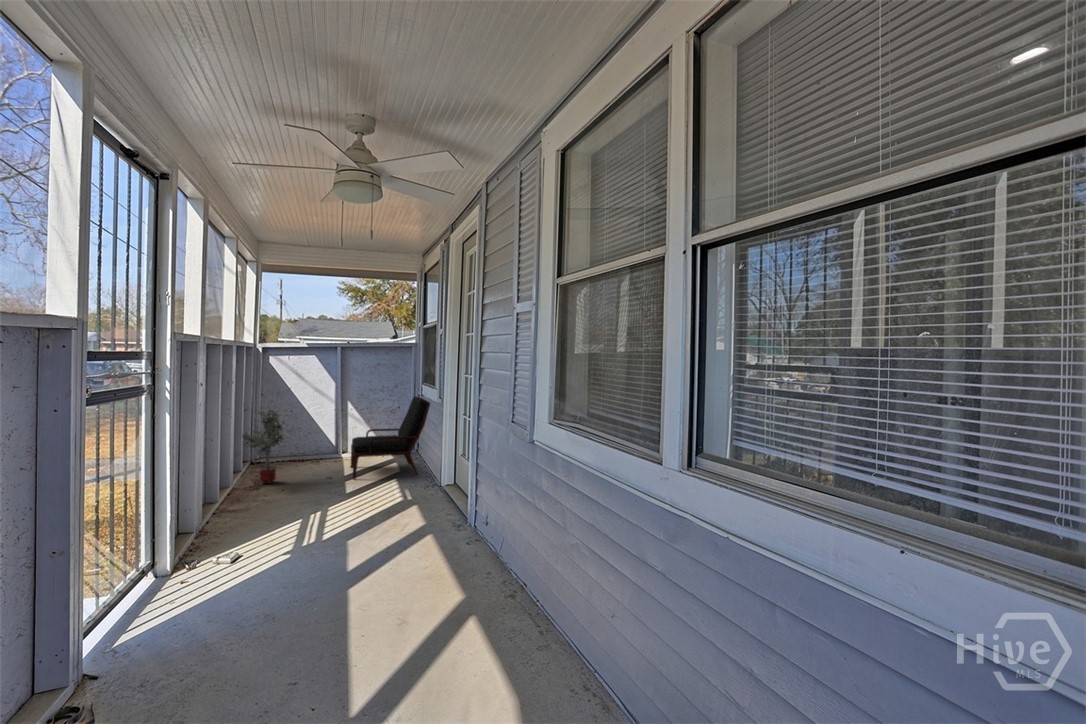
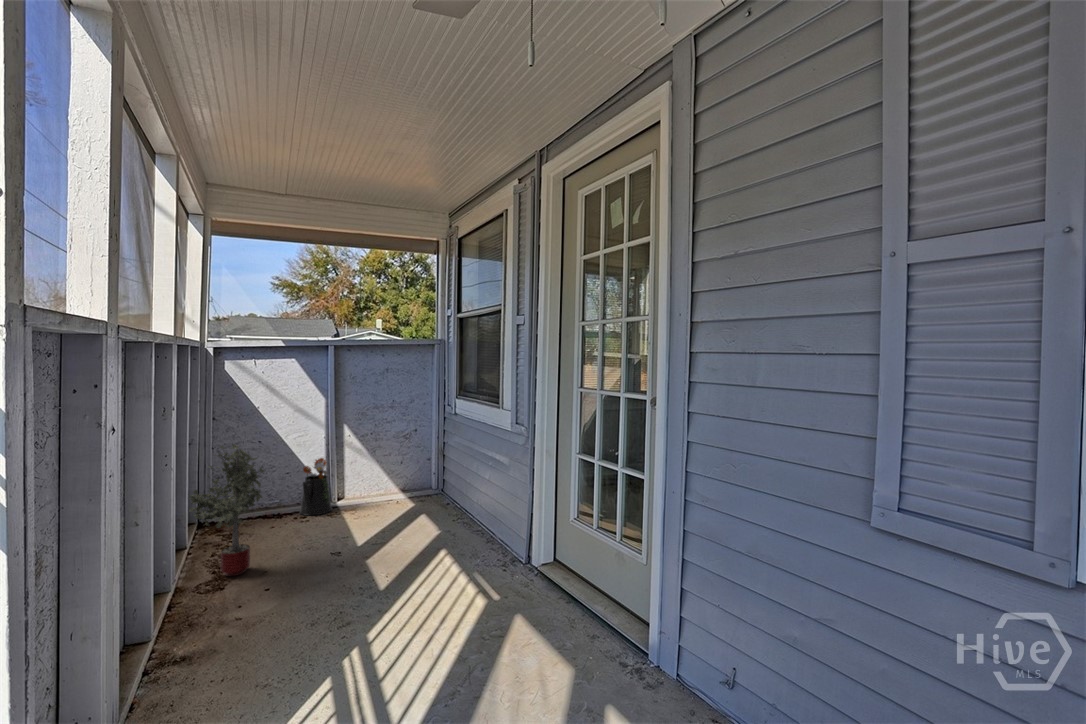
armchair: present [351,396,430,479] -> none [361,417,488,554]
watering can: none [315,423,337,461] -> present [299,458,332,516]

